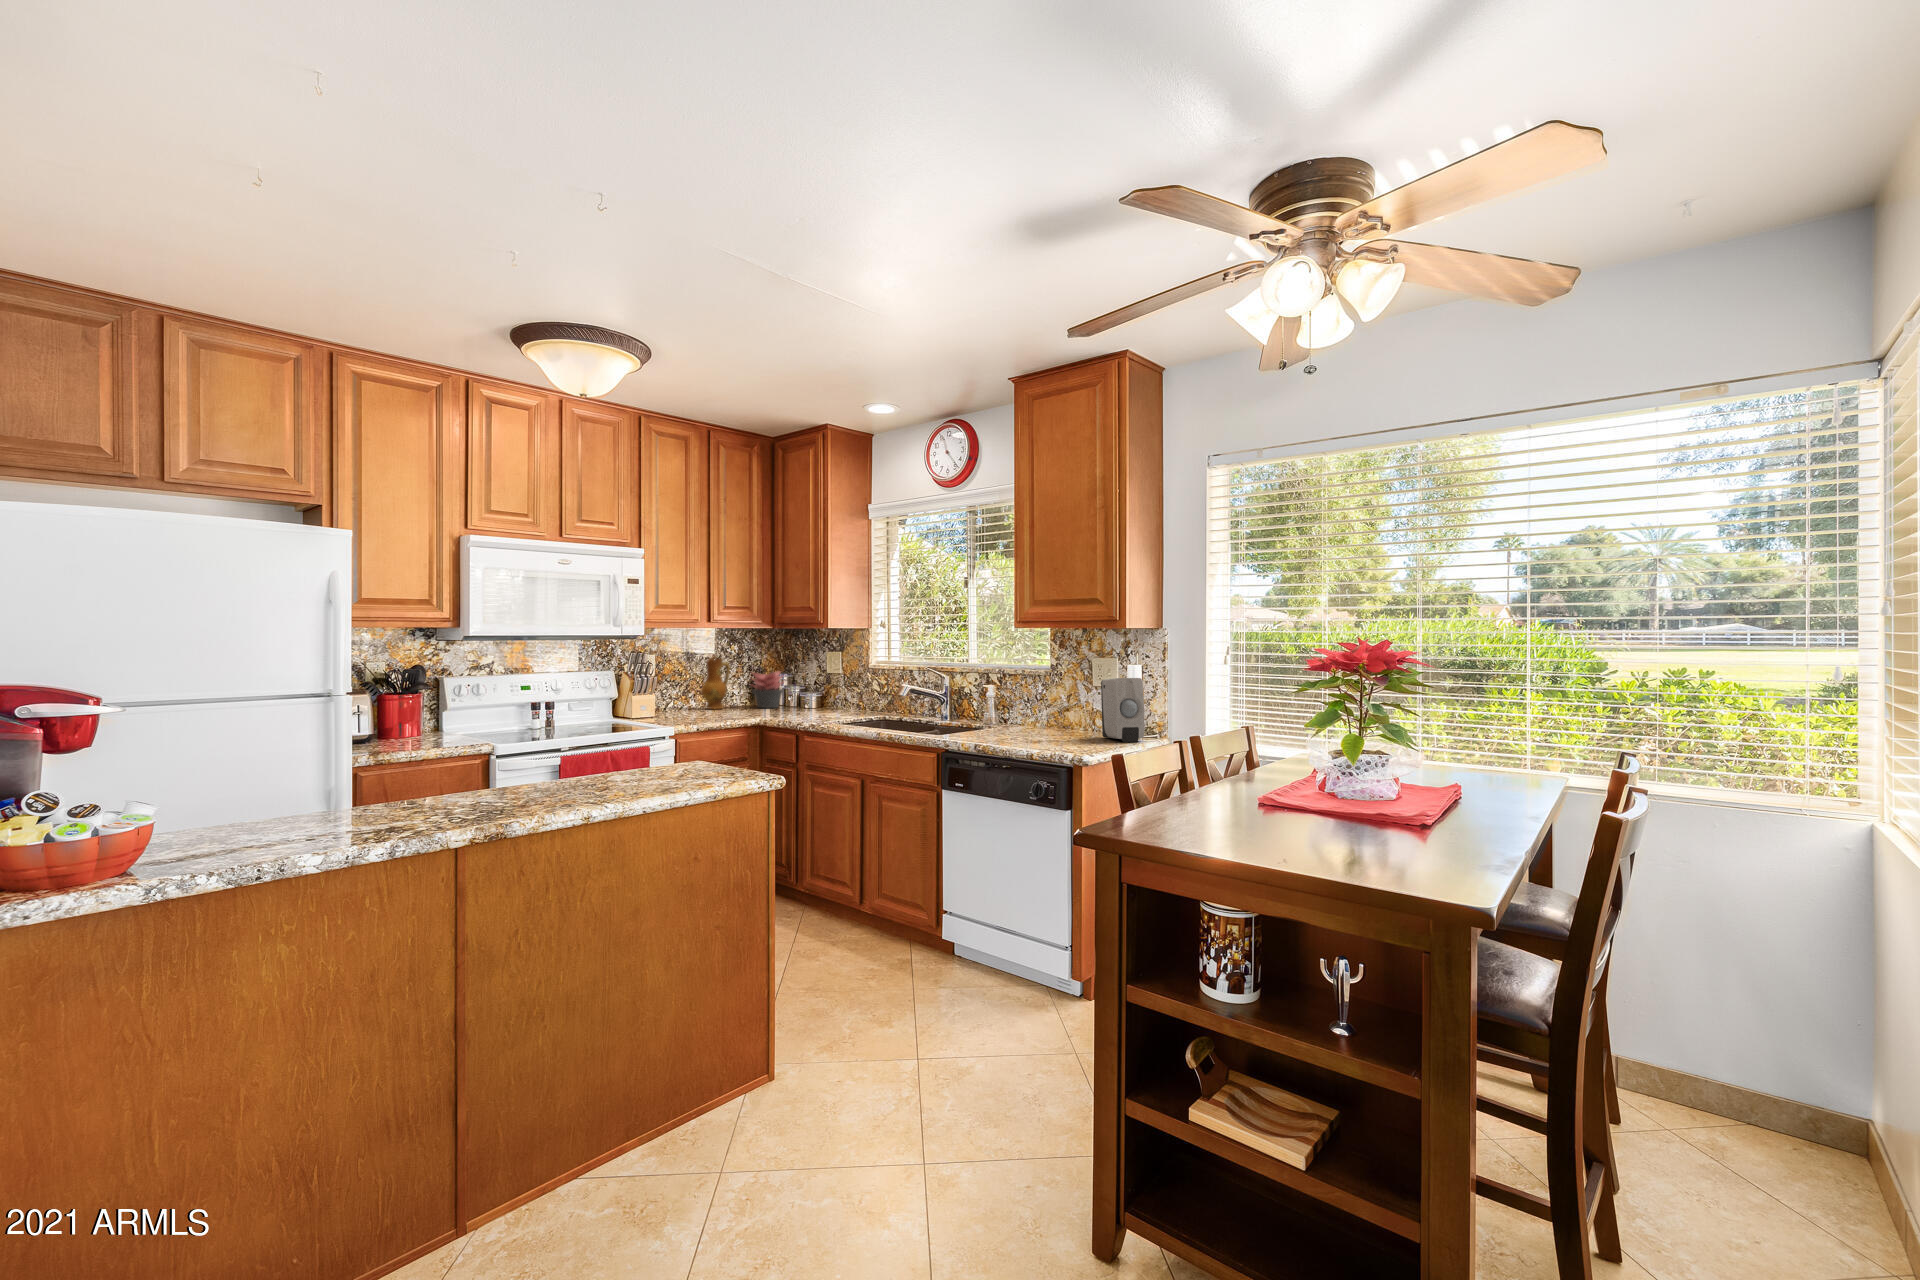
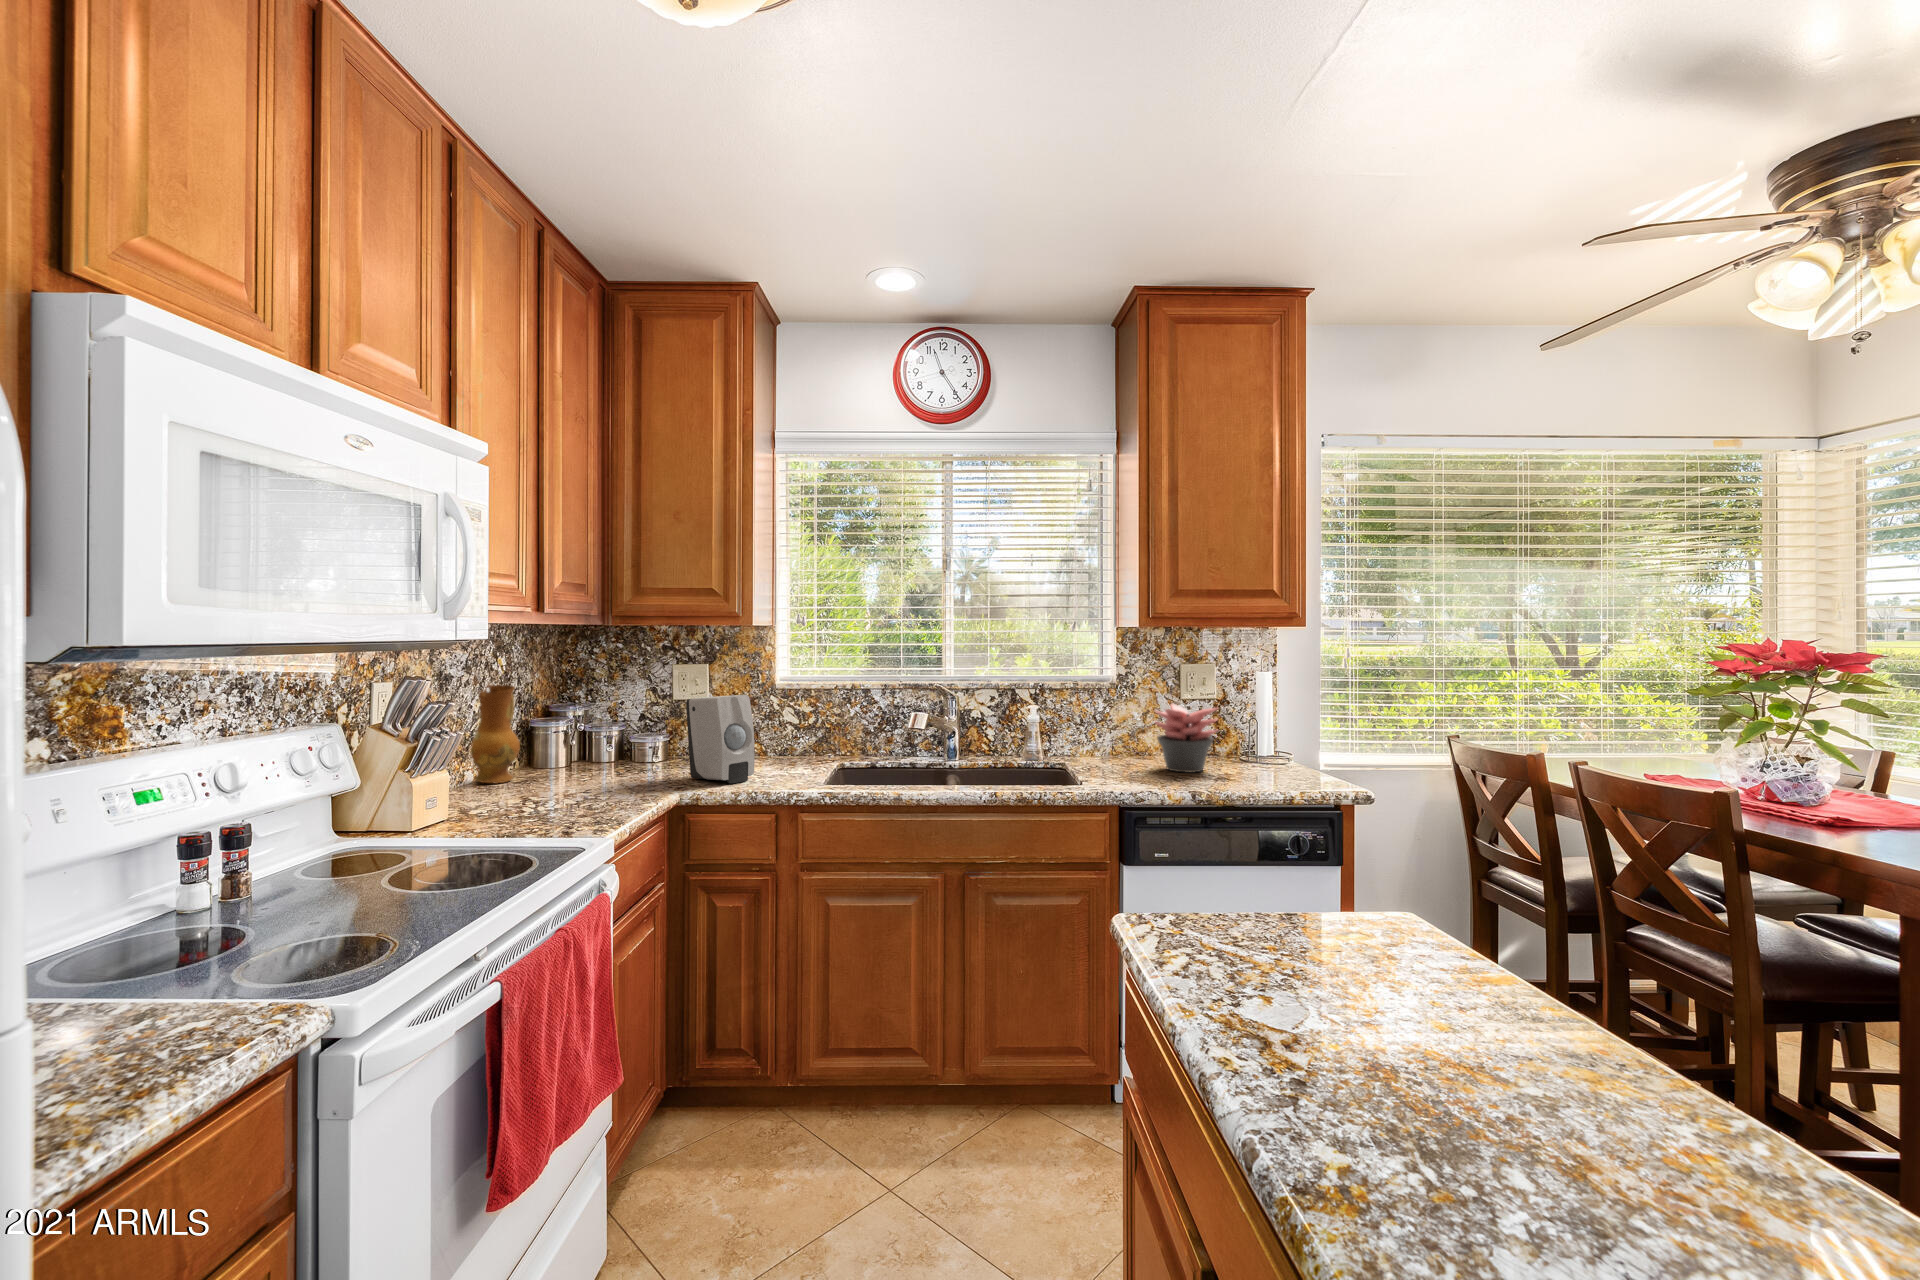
succulent plant: present [752,672,783,708] -> present [1155,704,1217,772]
soap dispenser: present [1101,678,1144,742] -> present [686,695,755,784]

